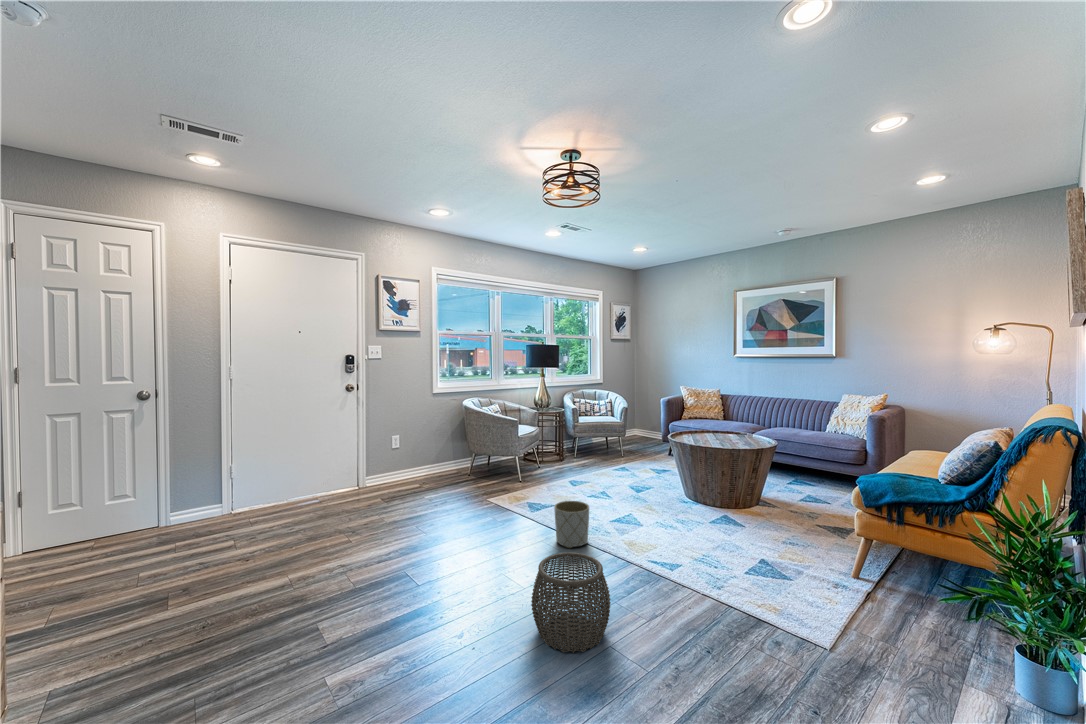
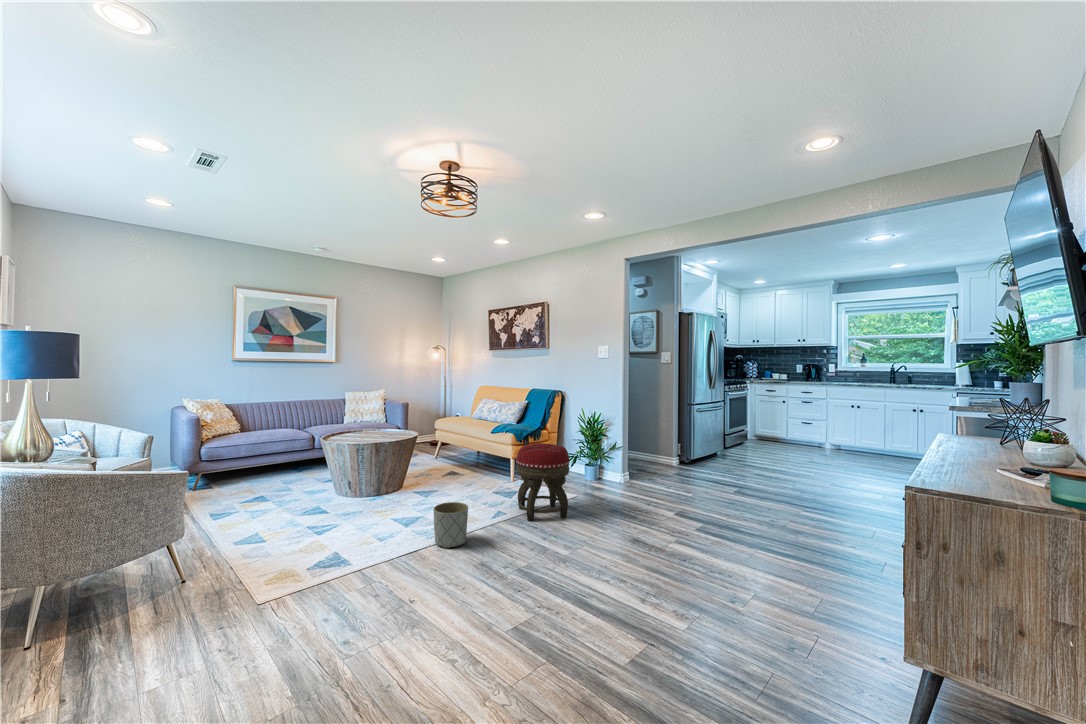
footstool: none [647,484,742,623] -> present [516,443,570,521]
woven basket: present [531,552,611,653] -> none [562,494,614,552]

